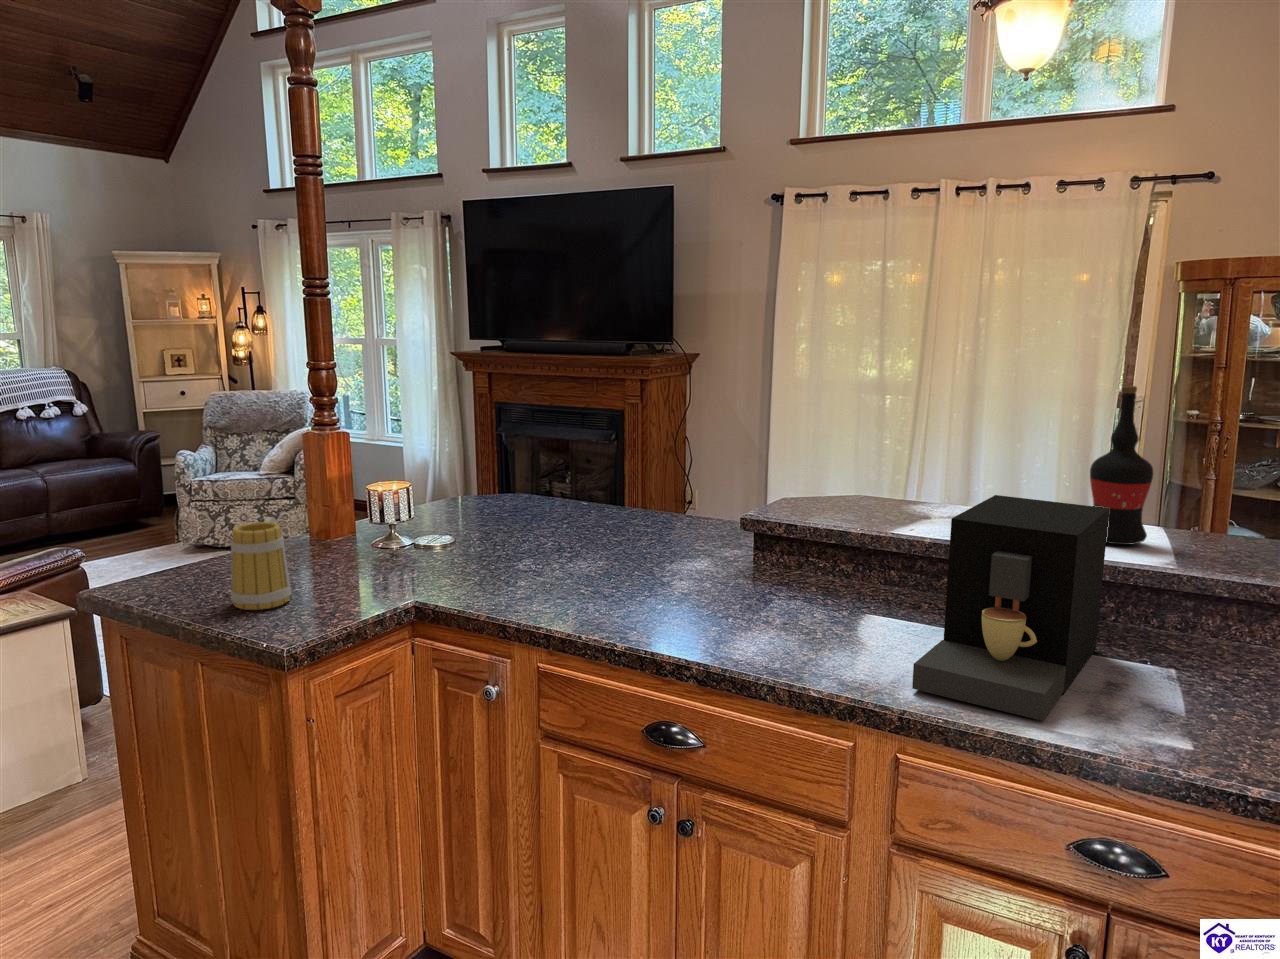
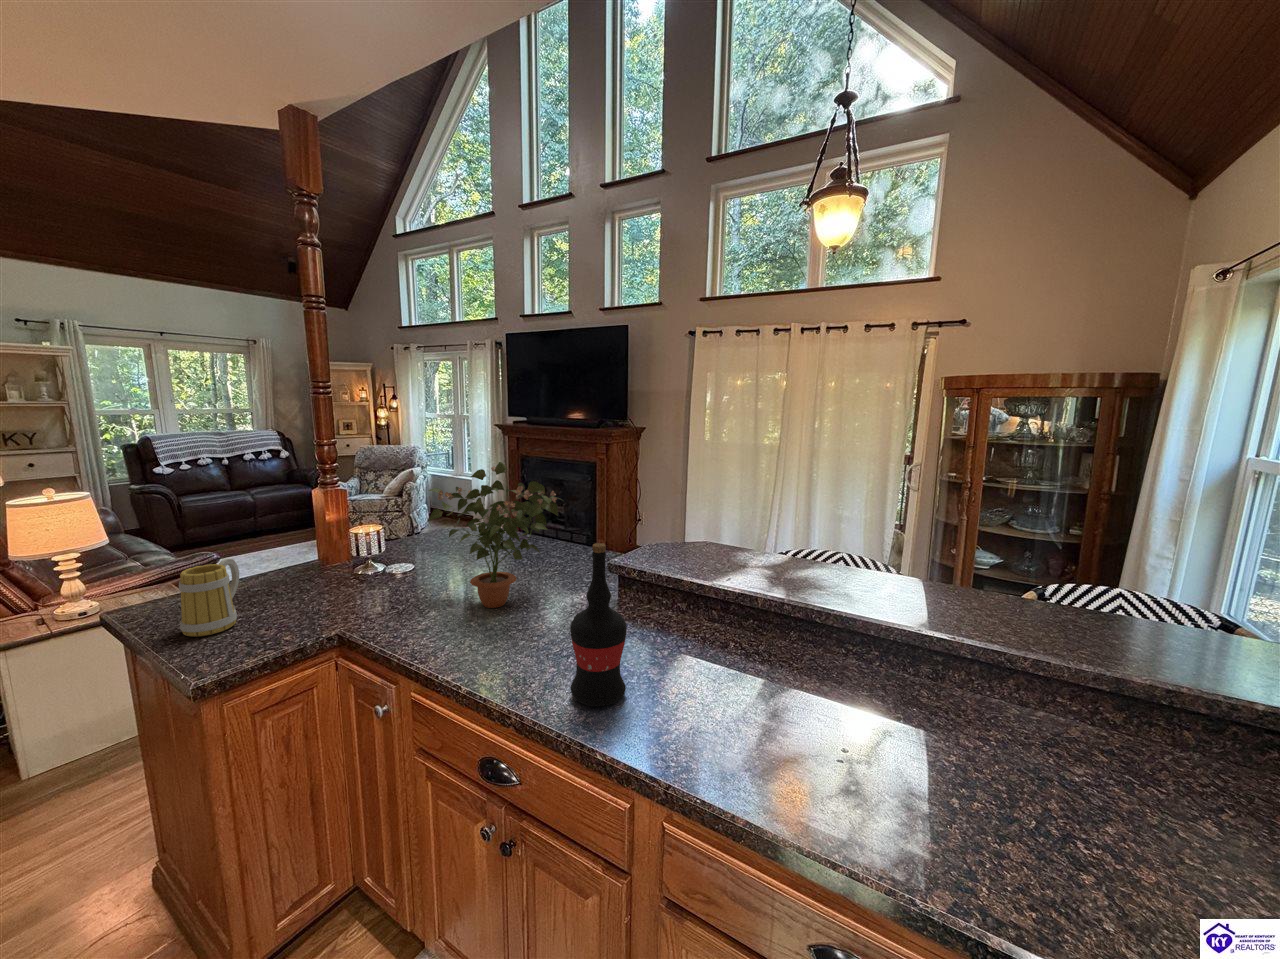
wine bottle: present [1090,385,1153,545] -> present [570,543,627,707]
potted plant: none [505,389,696,580] -> present [429,462,562,608]
coffee maker: present [912,495,1109,721] -> none [680,563,870,815]

